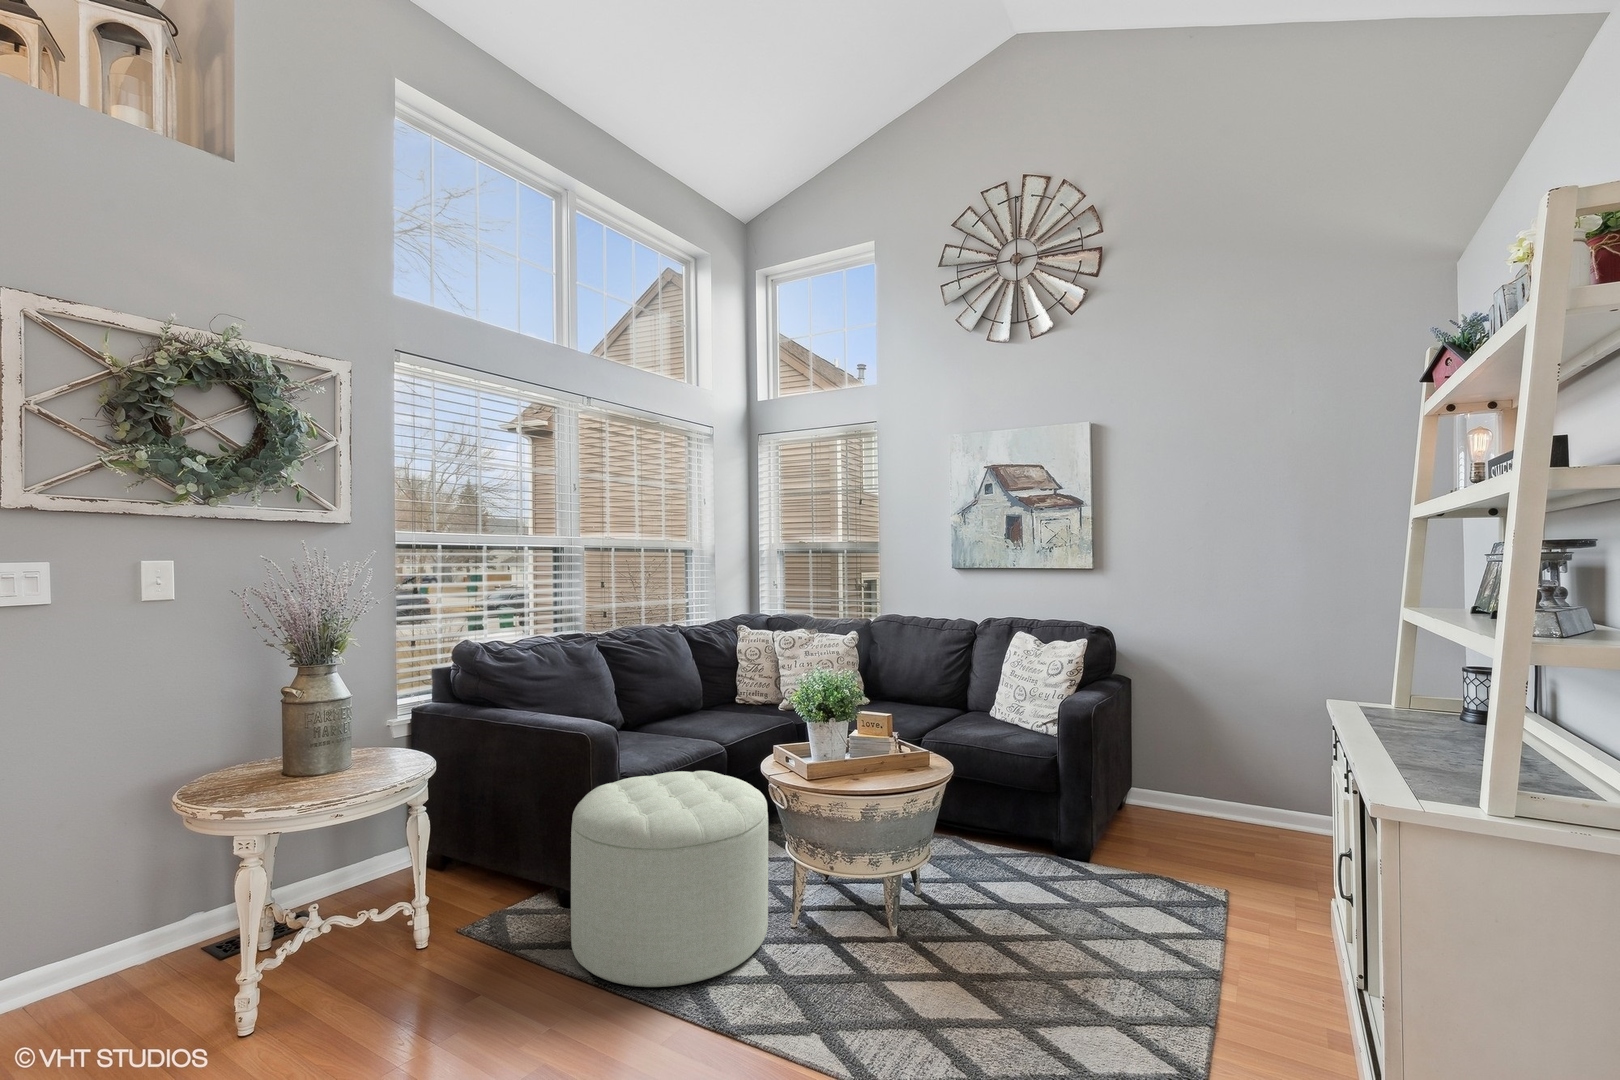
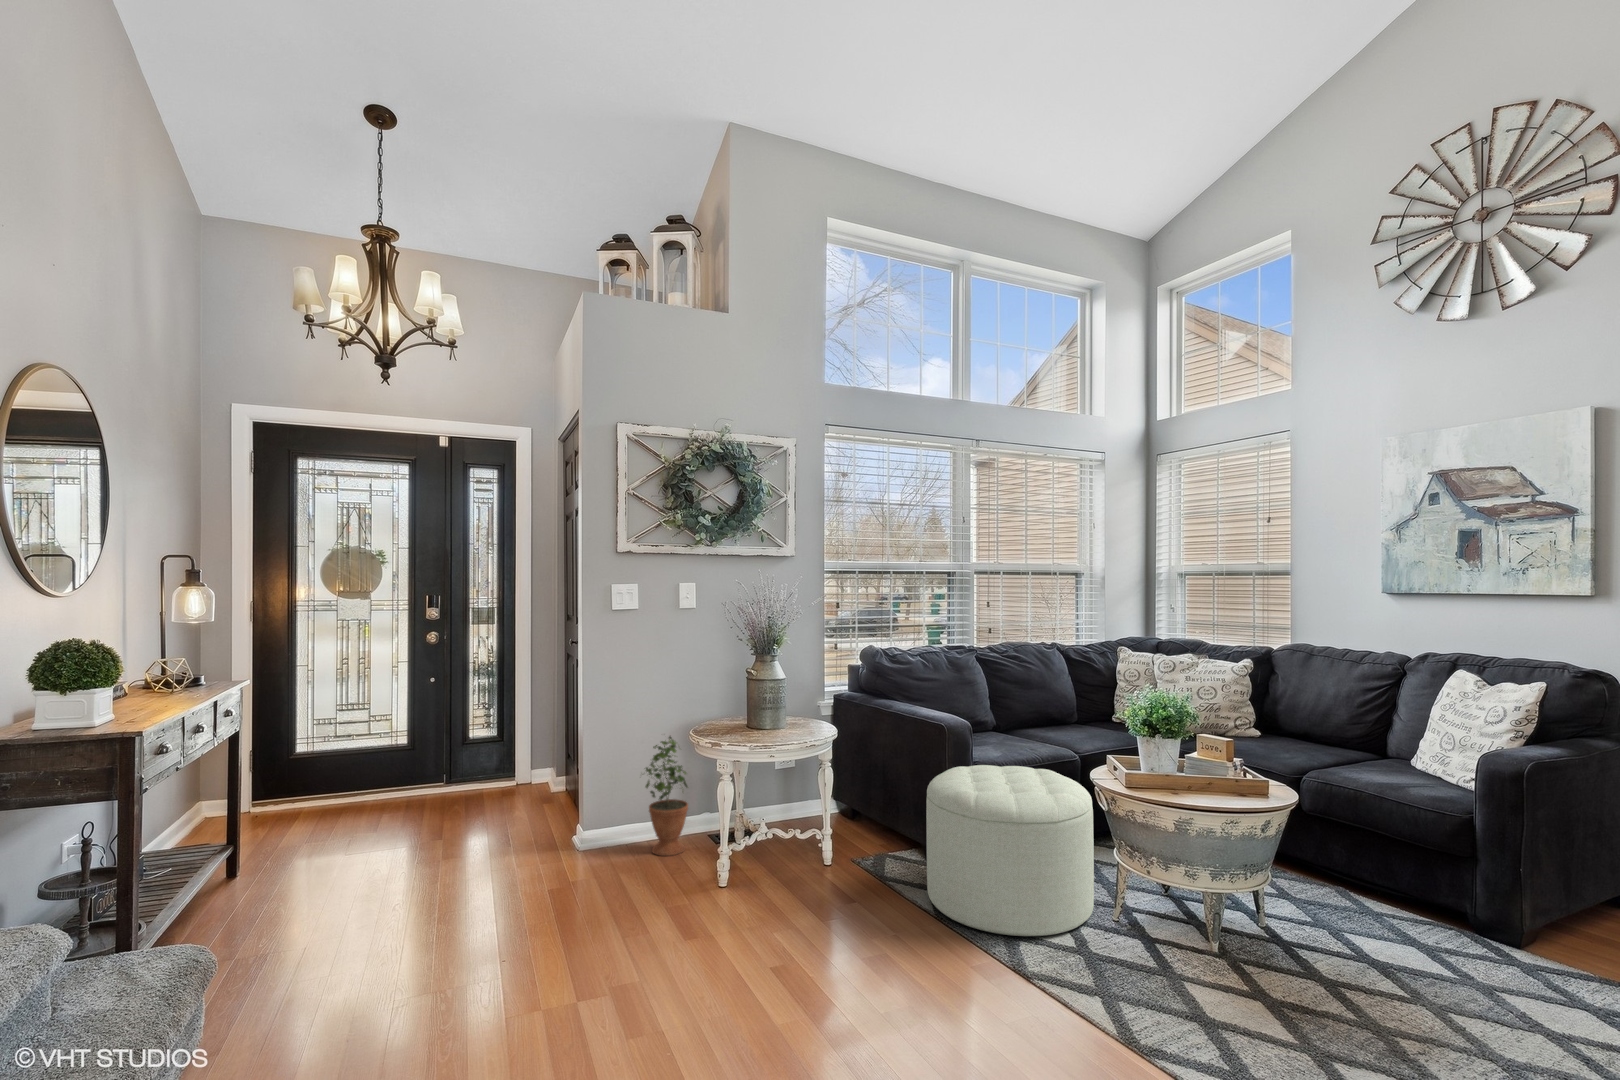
potted plant: none [51,810,158,1017] -> present [645,736,688,856]

